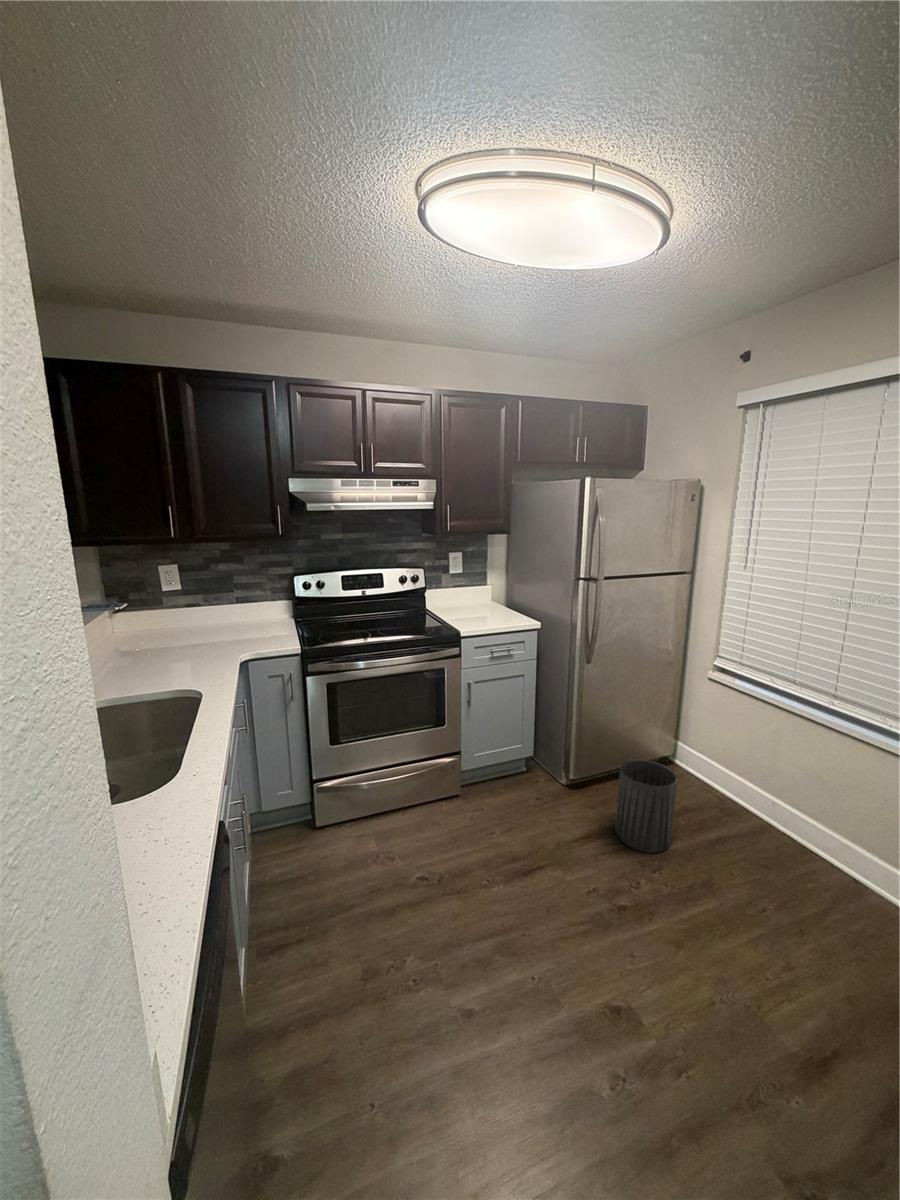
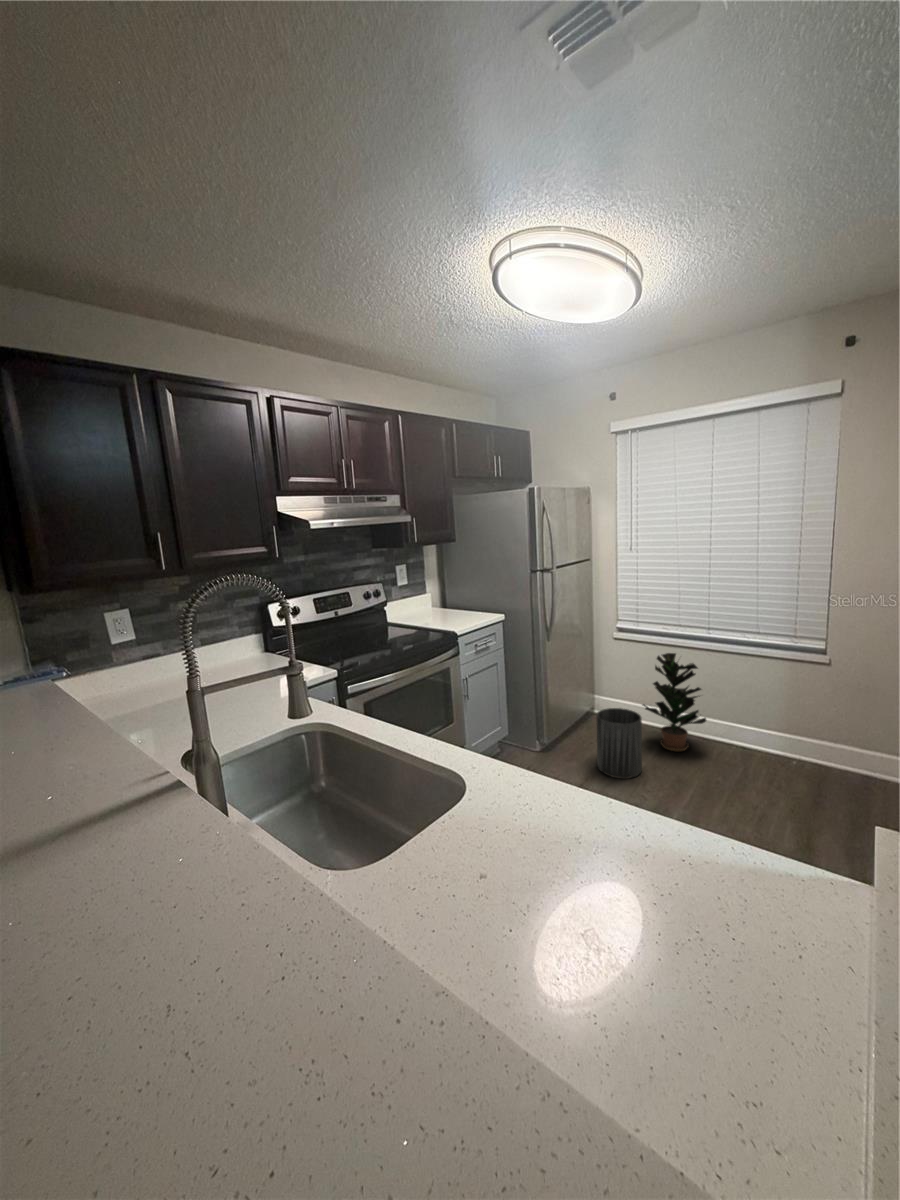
potted plant: none [704,712,798,846] -> present [643,653,706,751]

